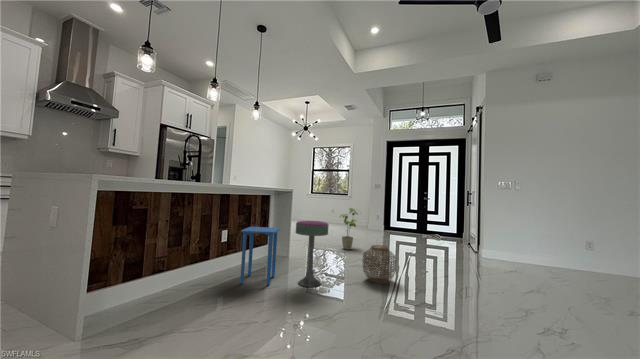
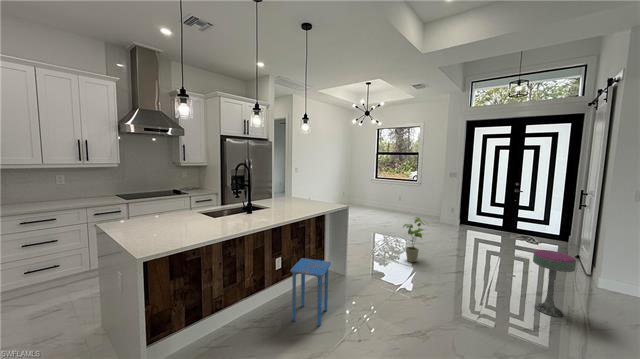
bar stool: present [296,221,329,287] -> present [533,250,576,317]
woven basket: present [363,245,396,284] -> none [424,288,466,336]

